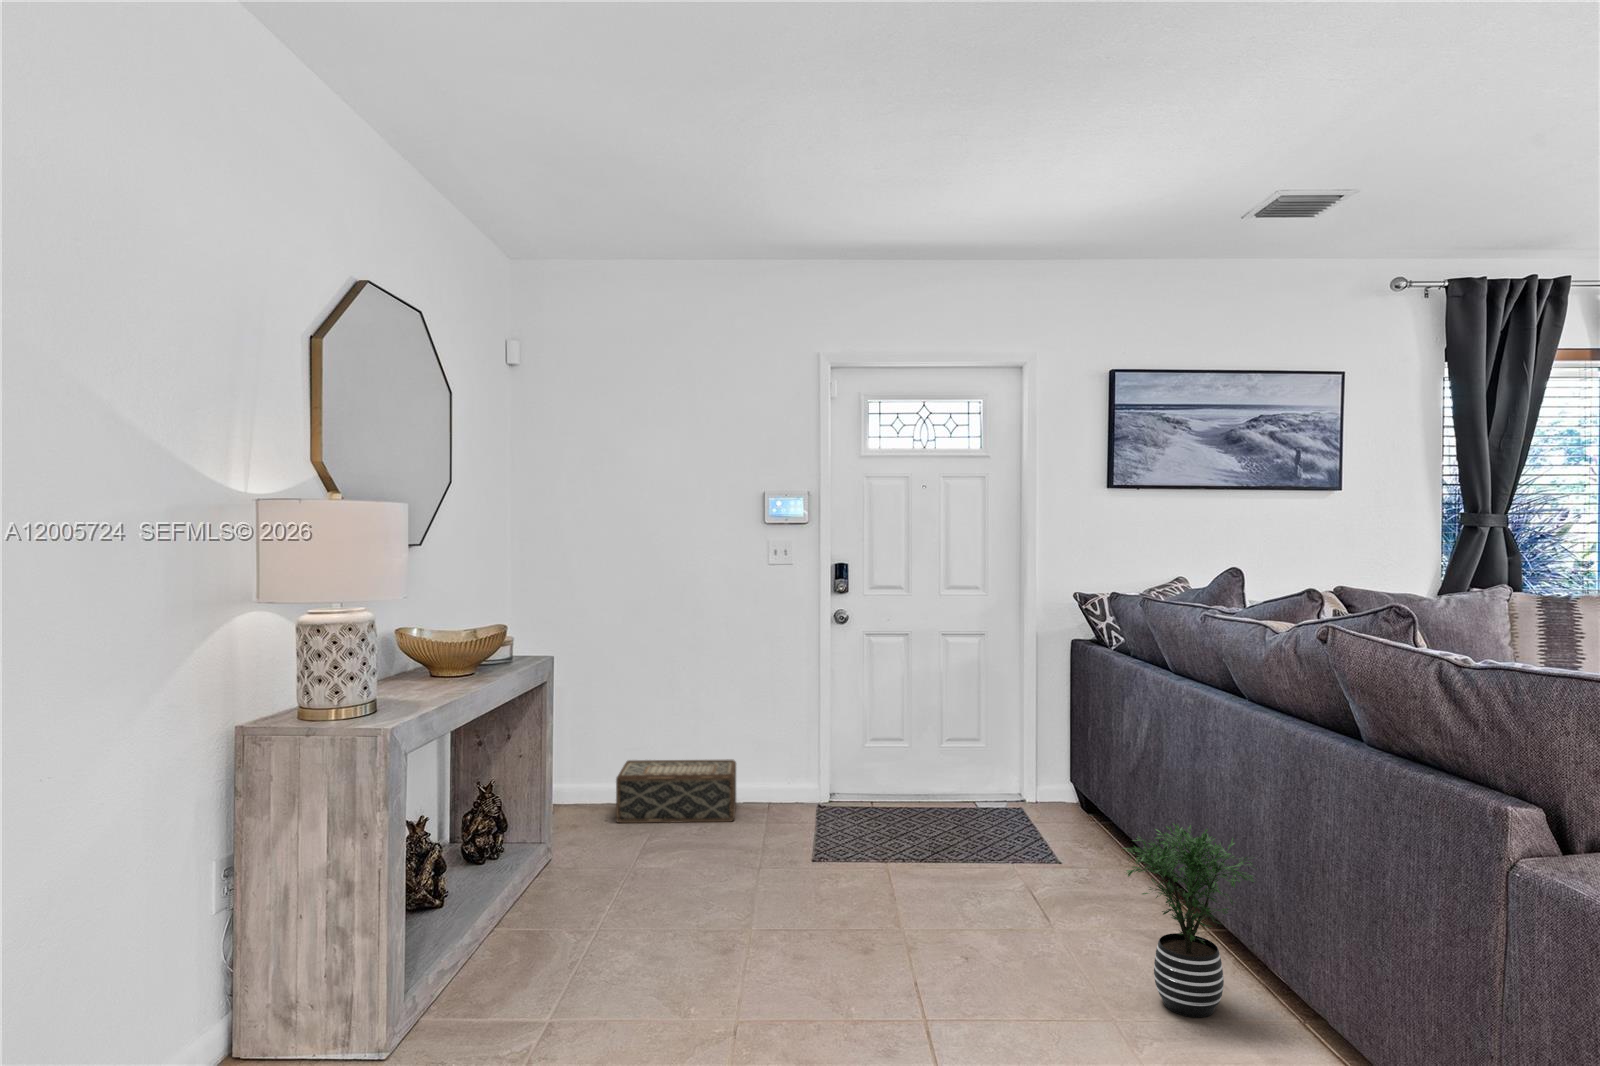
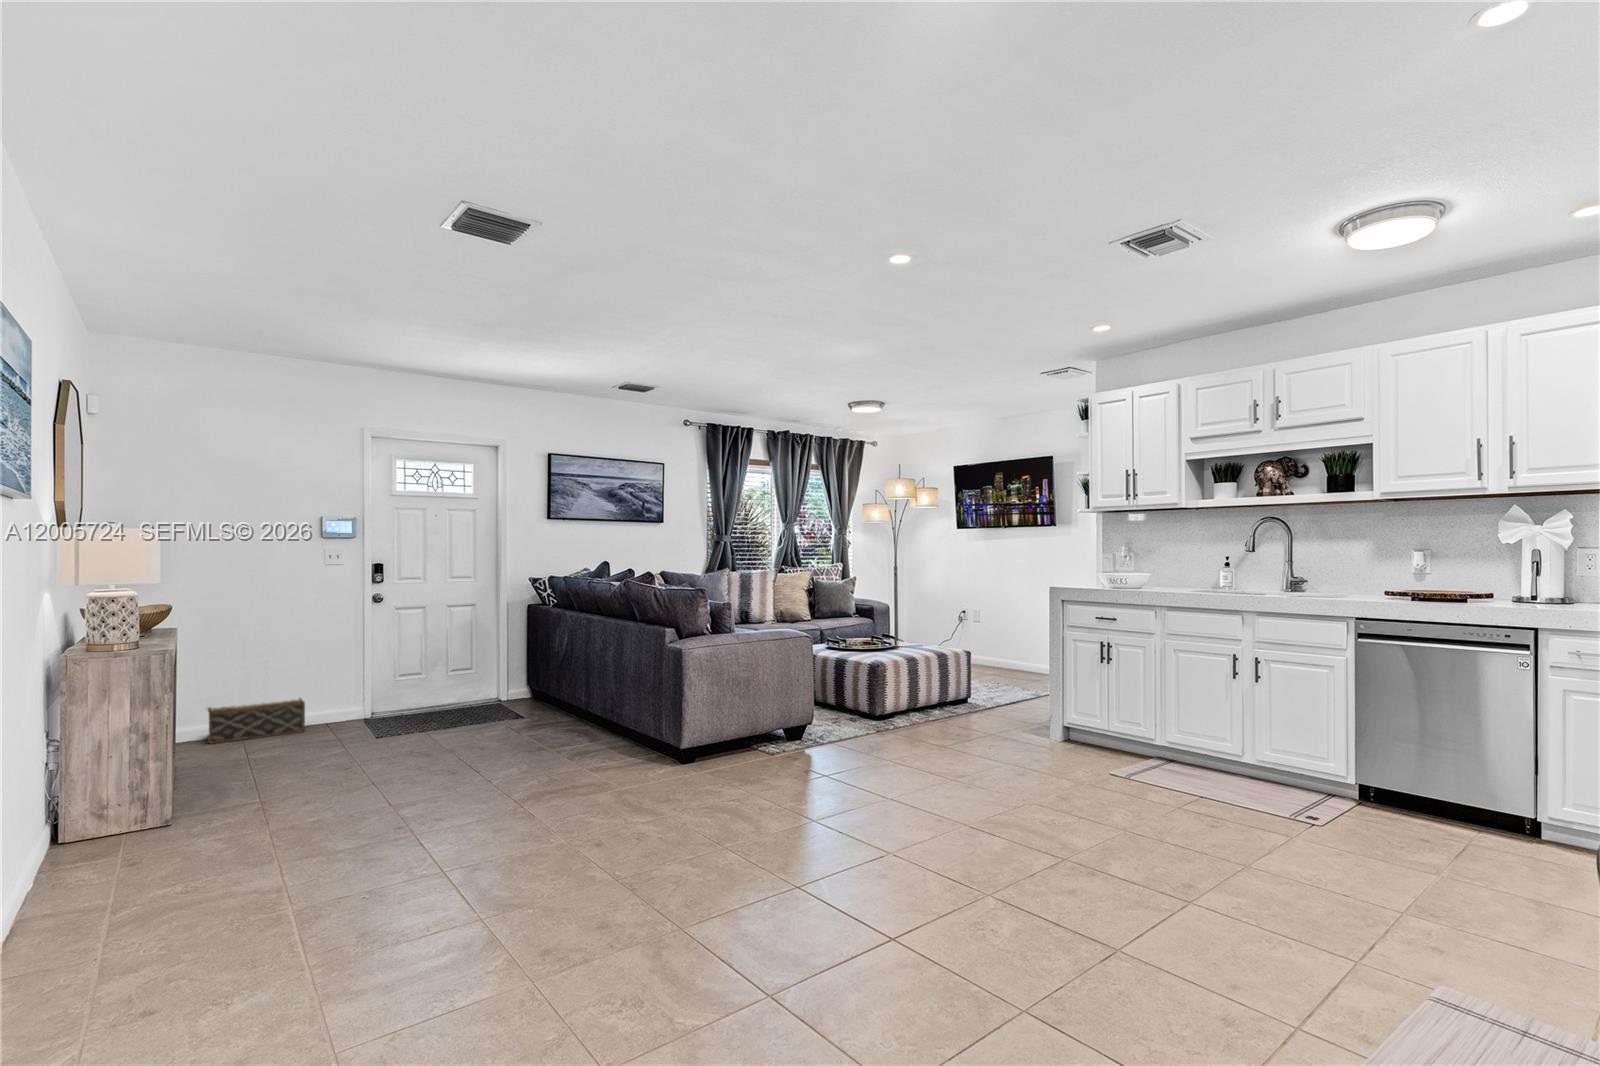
potted plant: present [1123,823,1256,1017] -> none [561,669,618,748]

